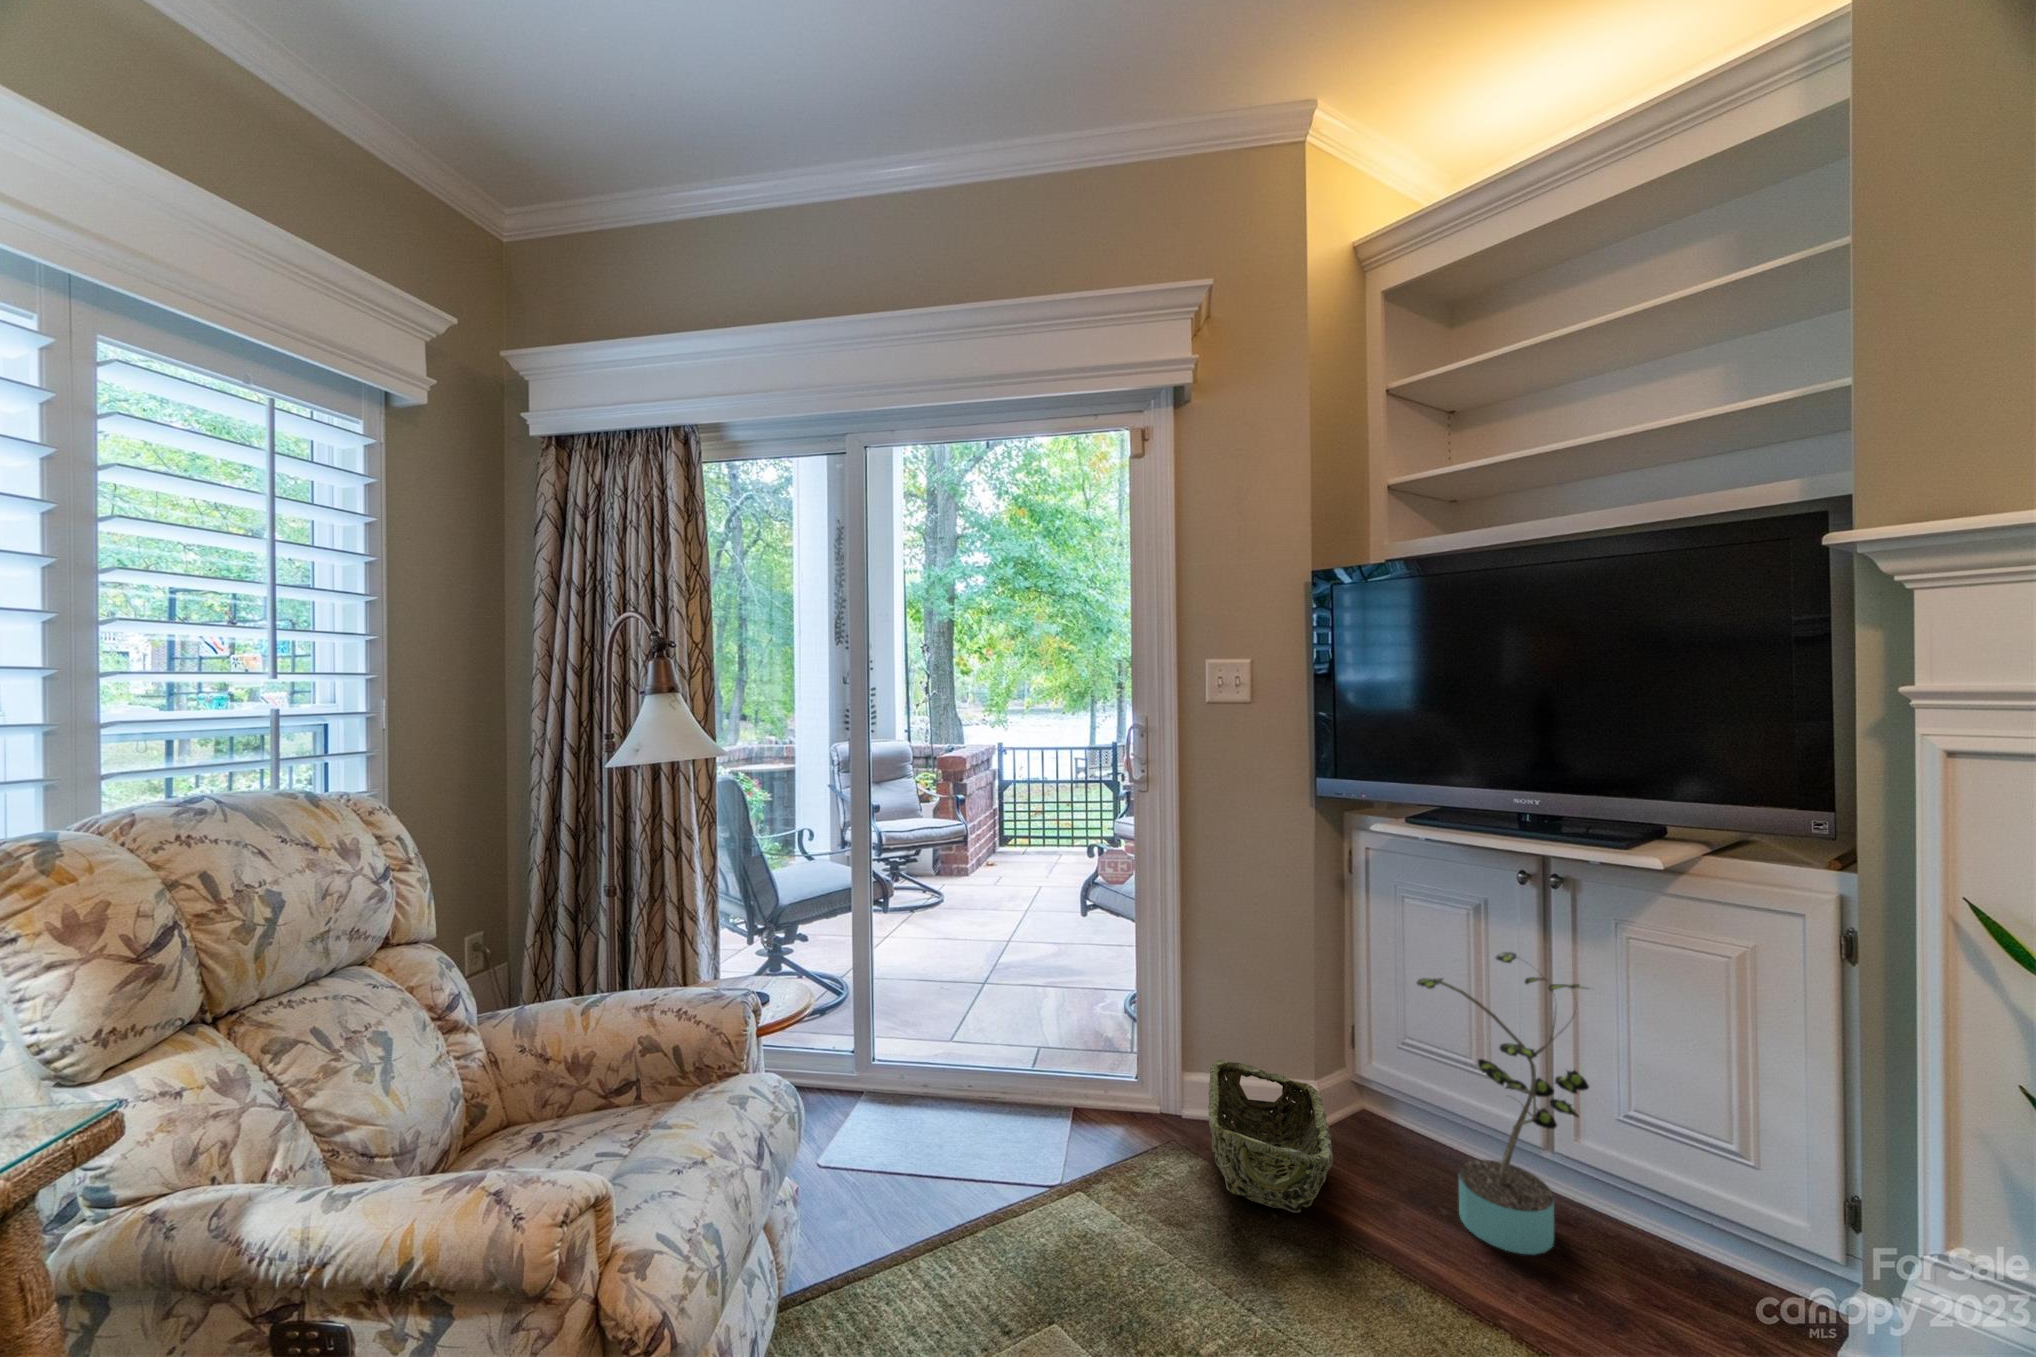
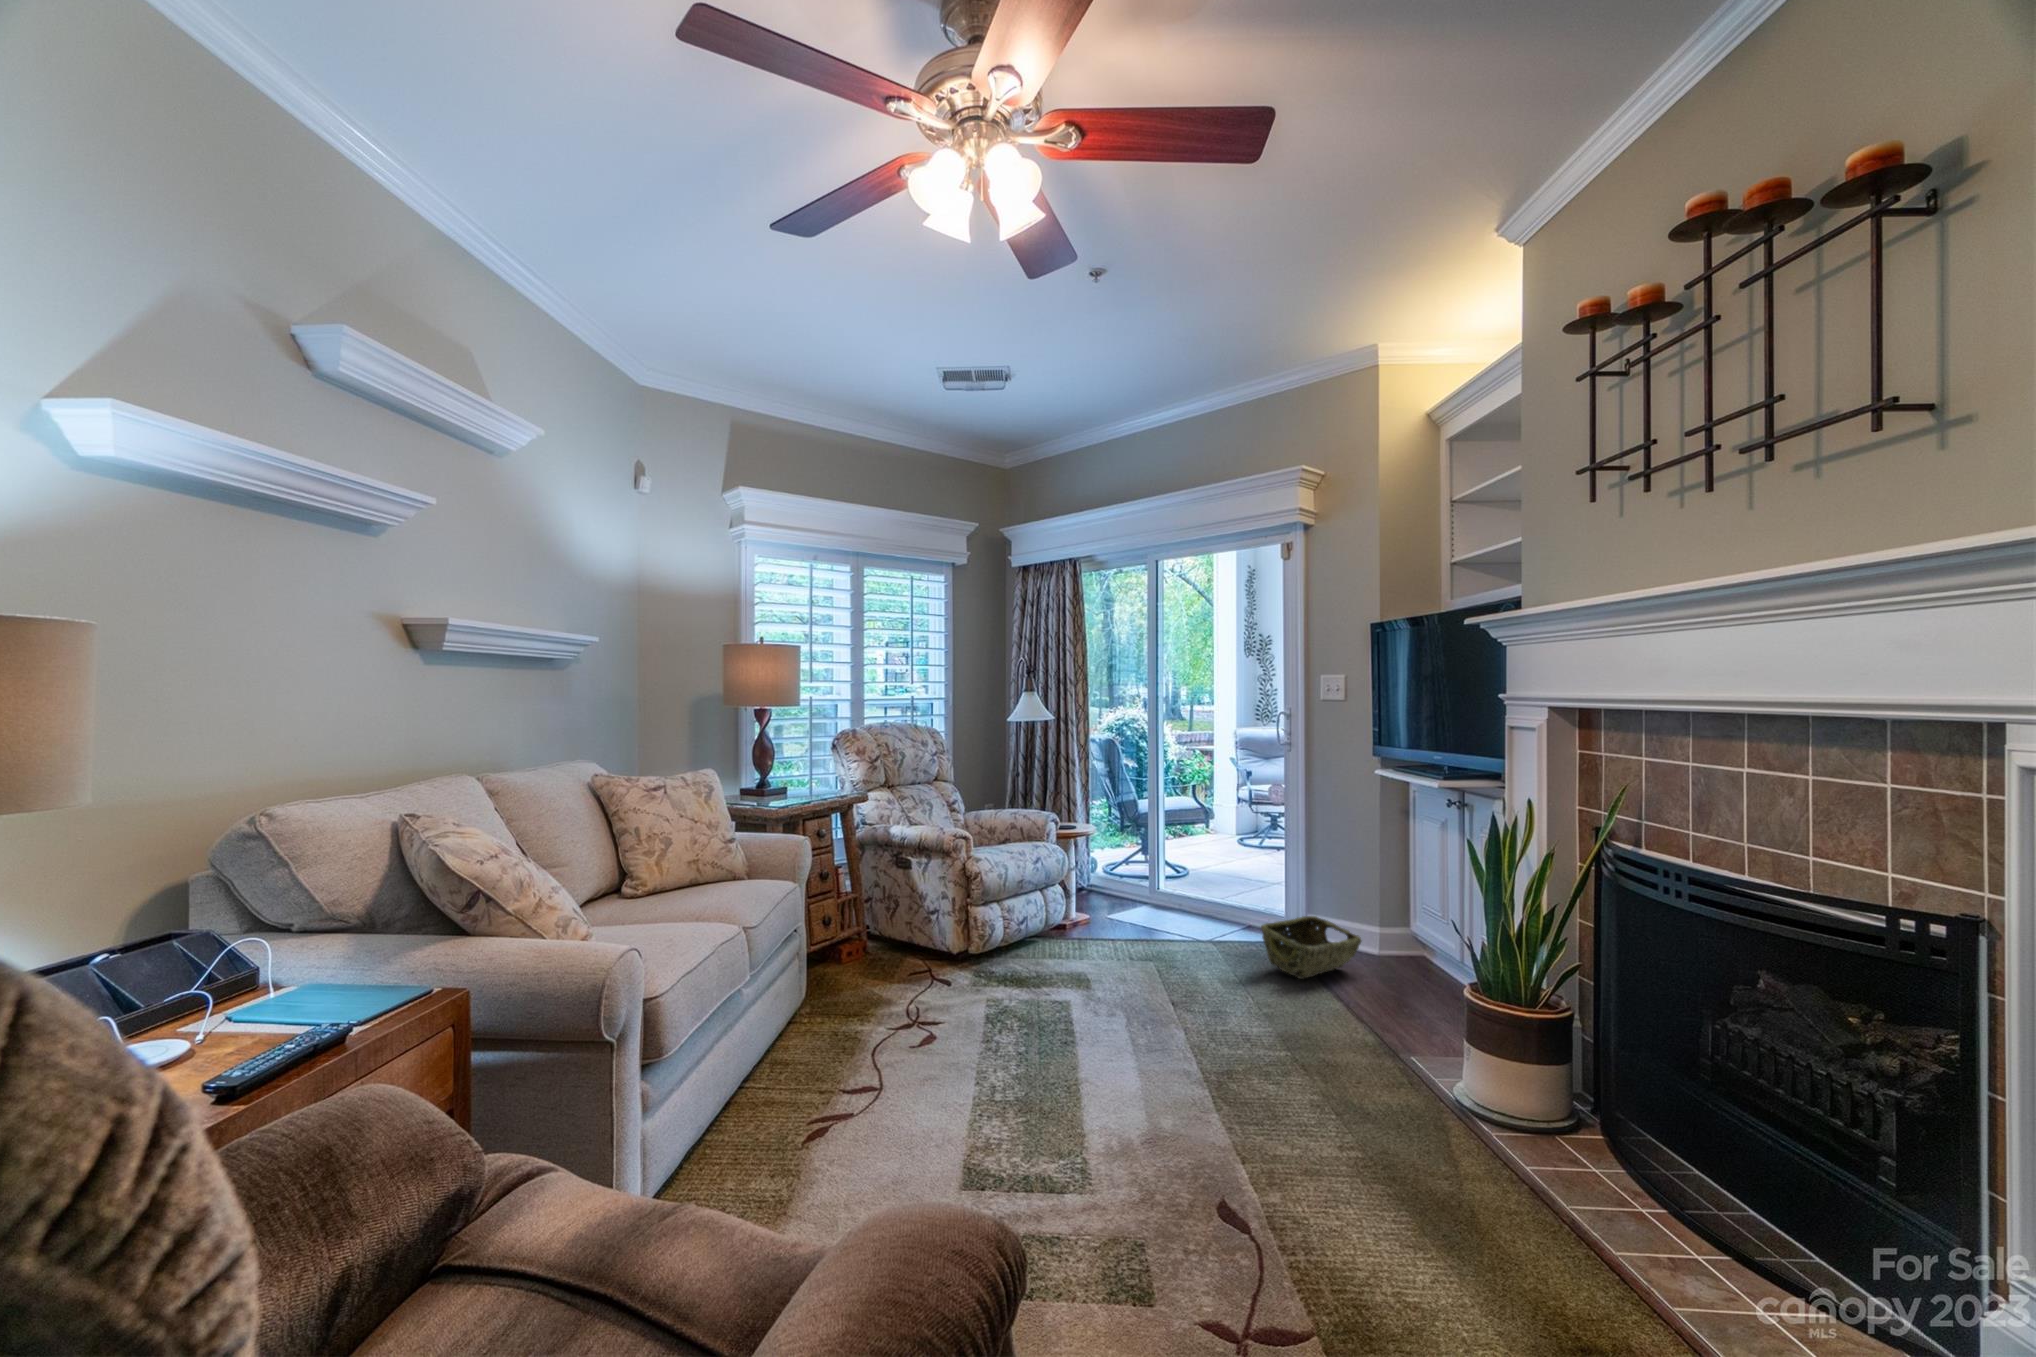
potted plant: present [1417,952,1589,1255] -> none [1373,854,1454,1017]

